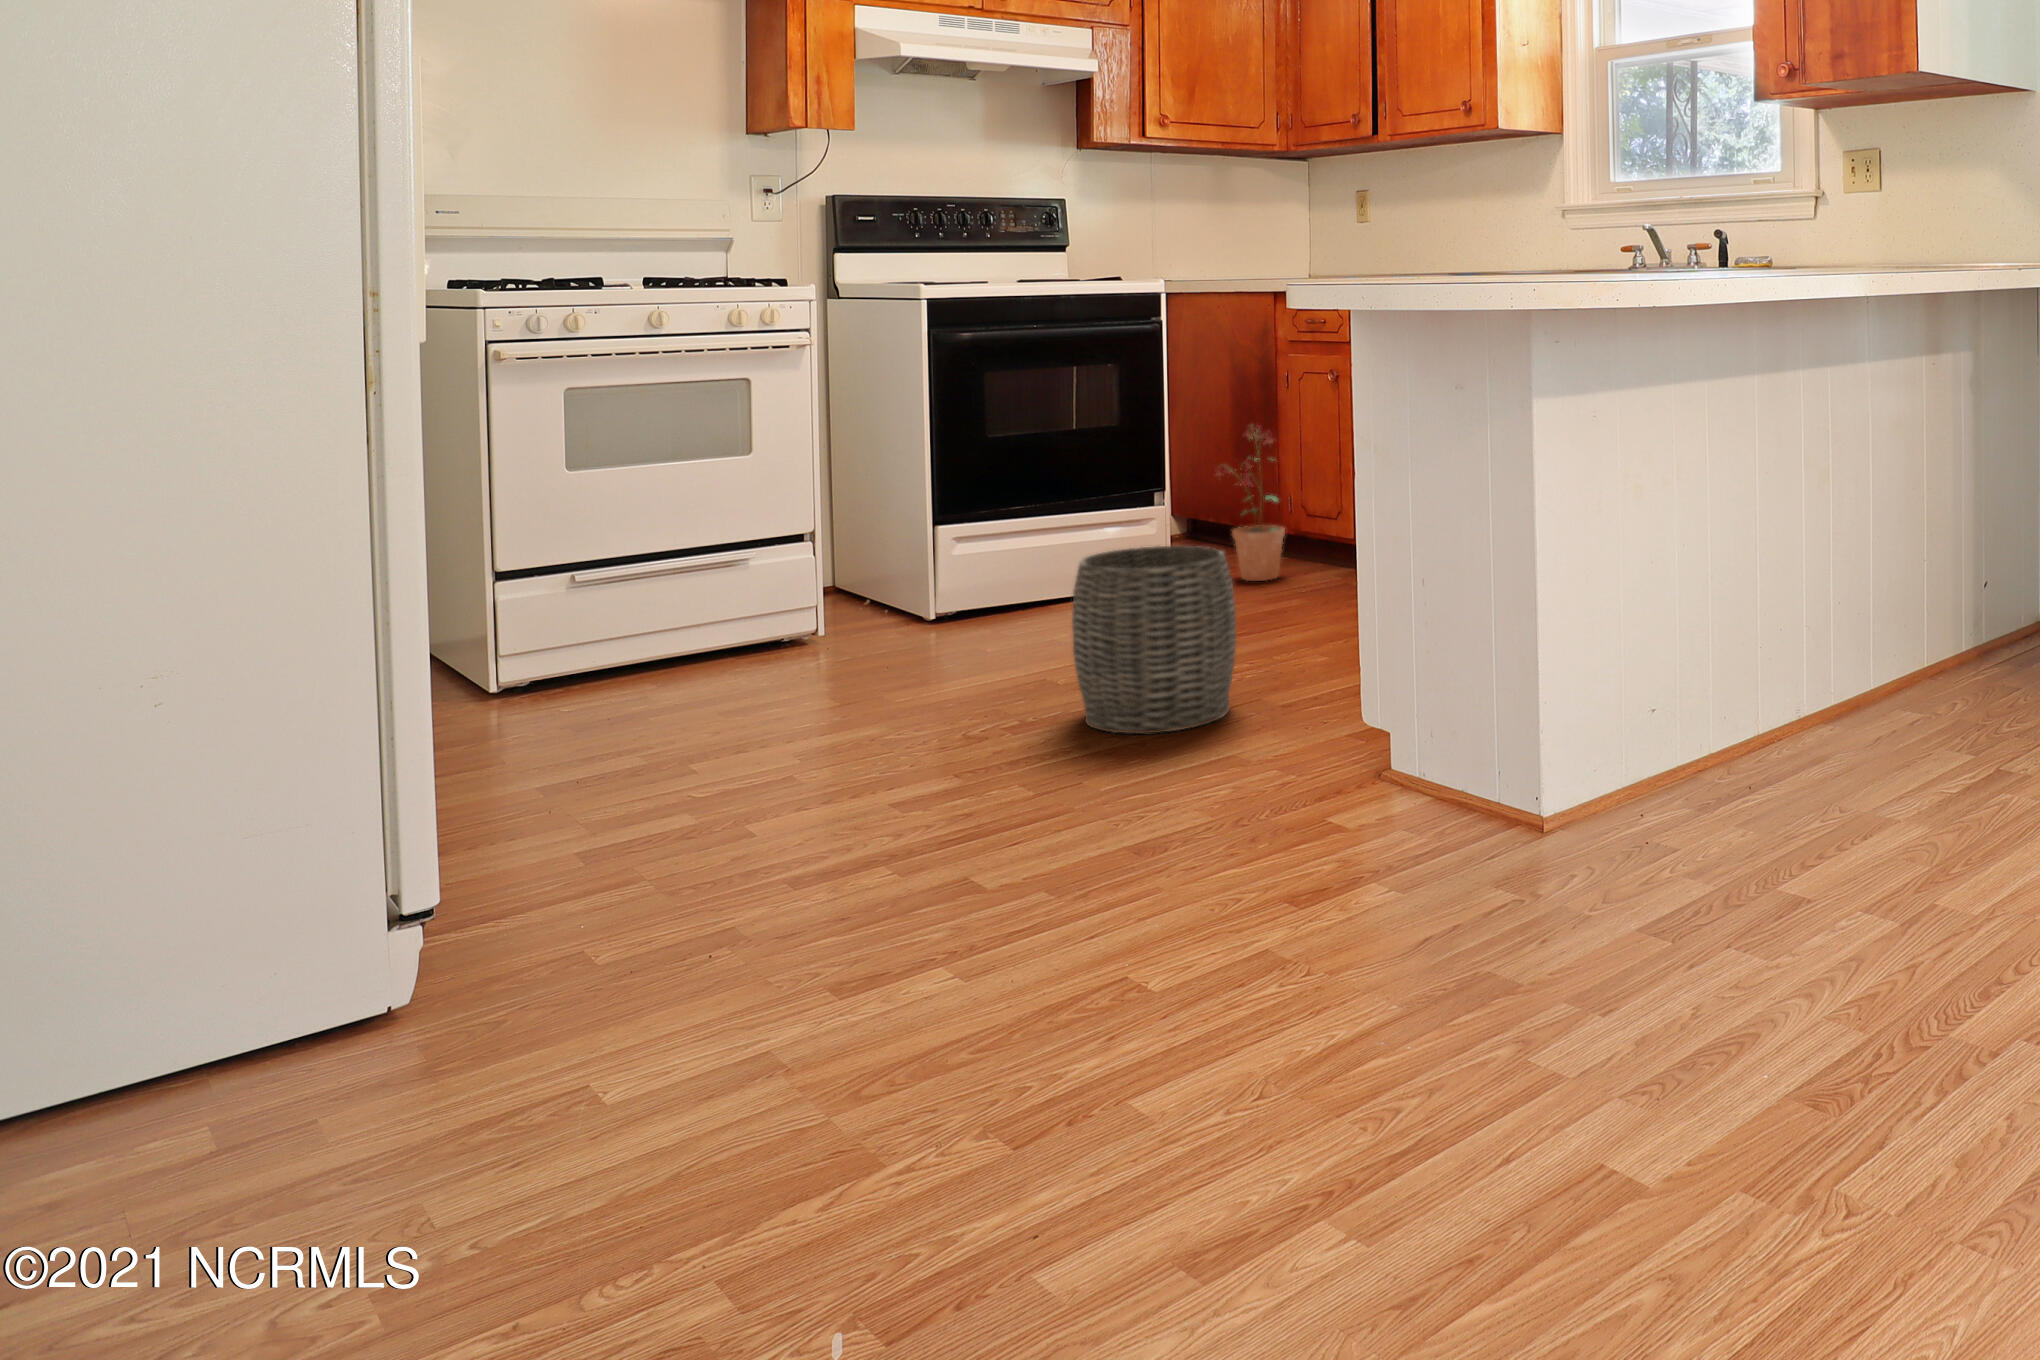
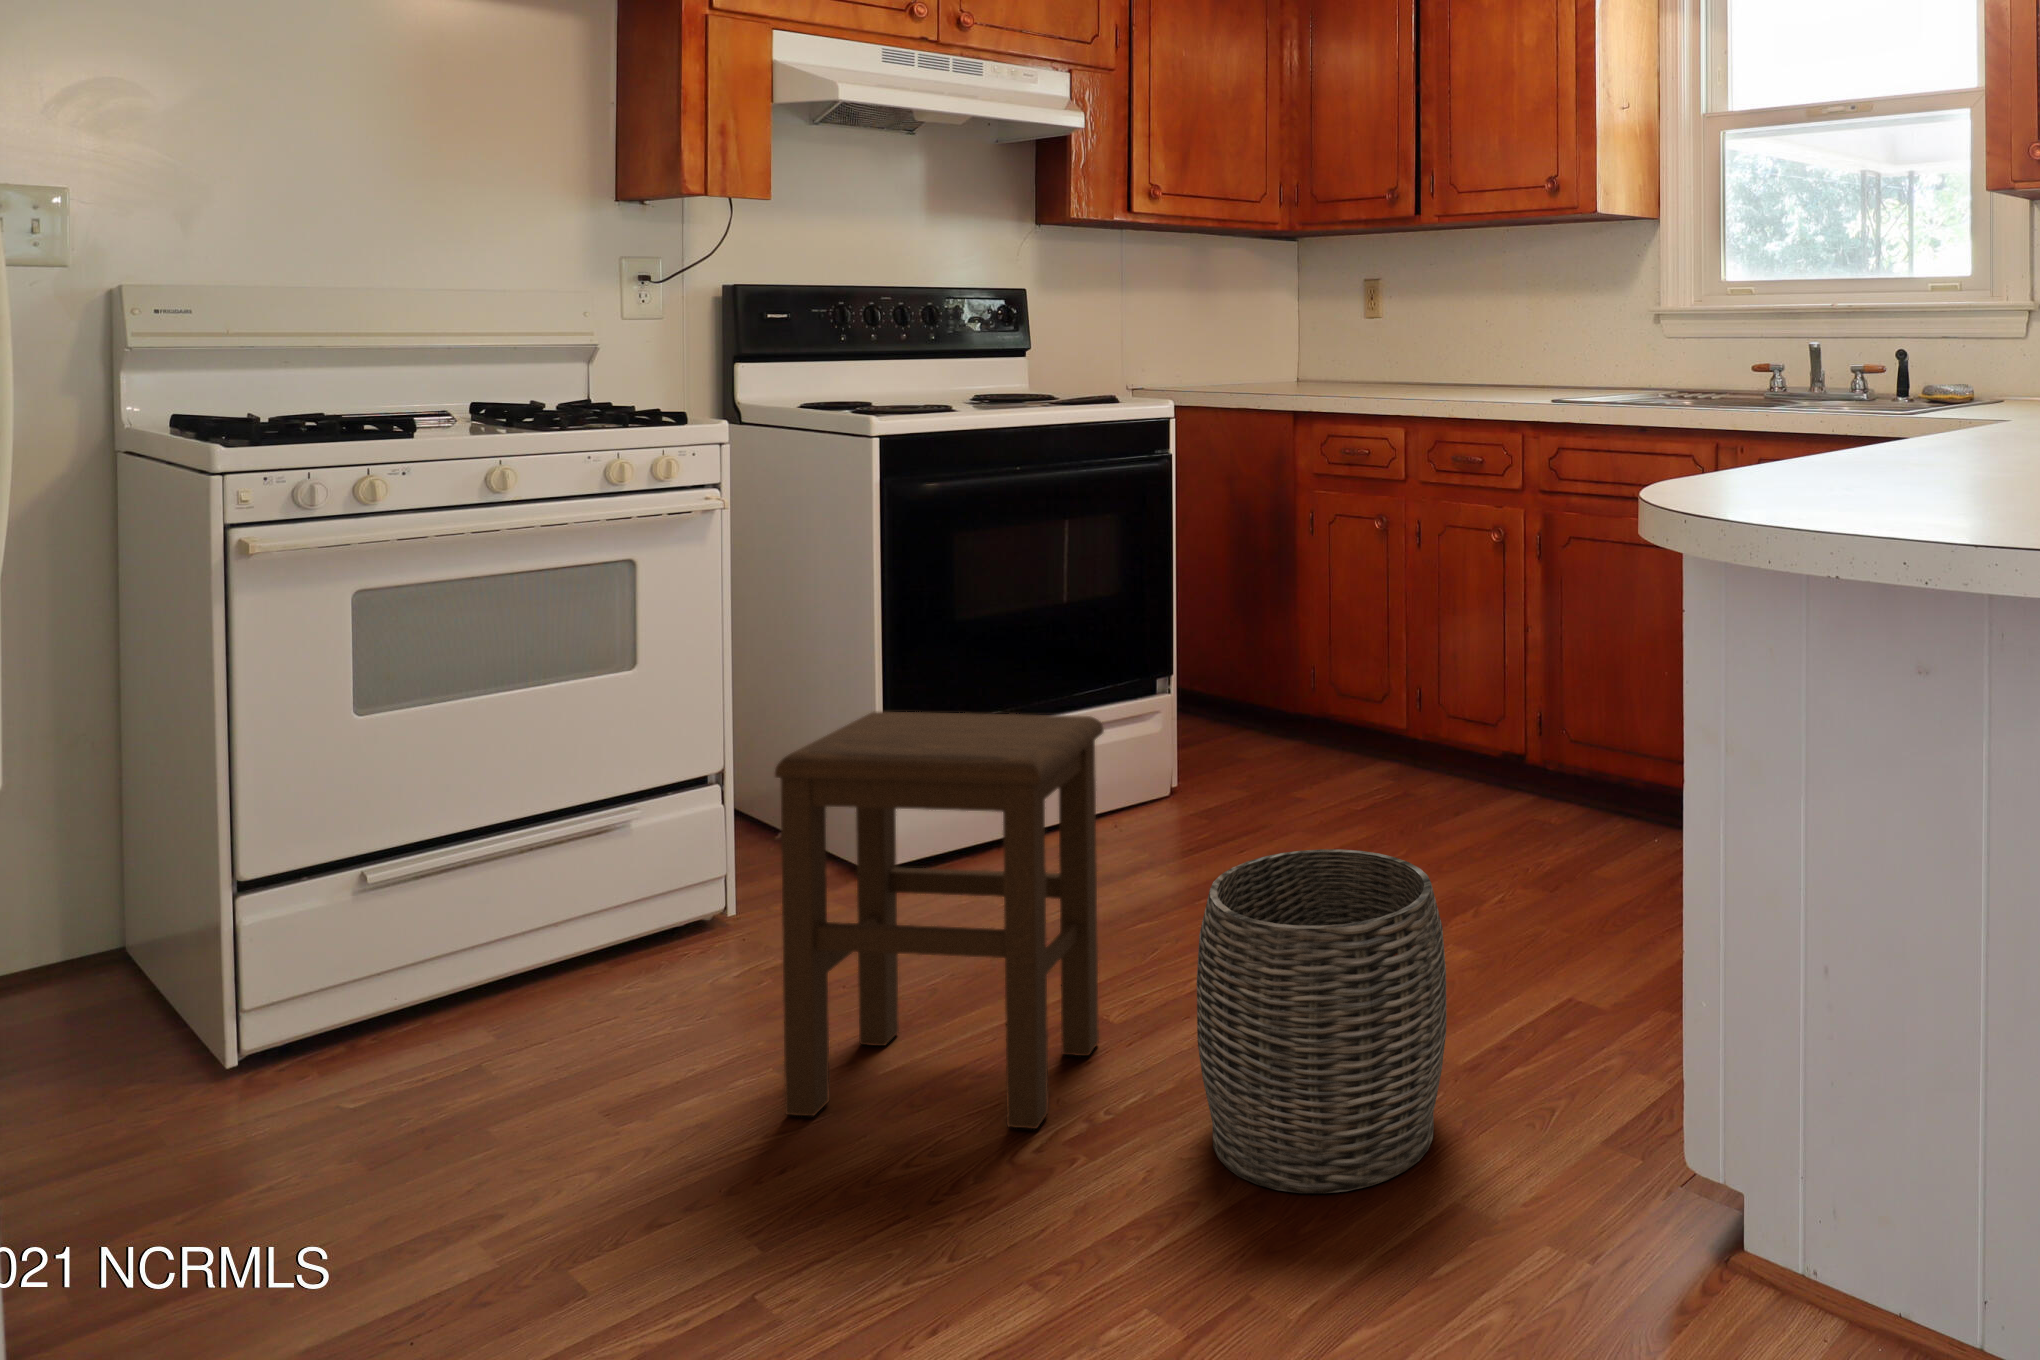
potted plant: present [1216,425,1285,581] -> none [1233,587,1333,797]
stool: none [818,465,1040,711] -> present [775,712,1103,1129]

